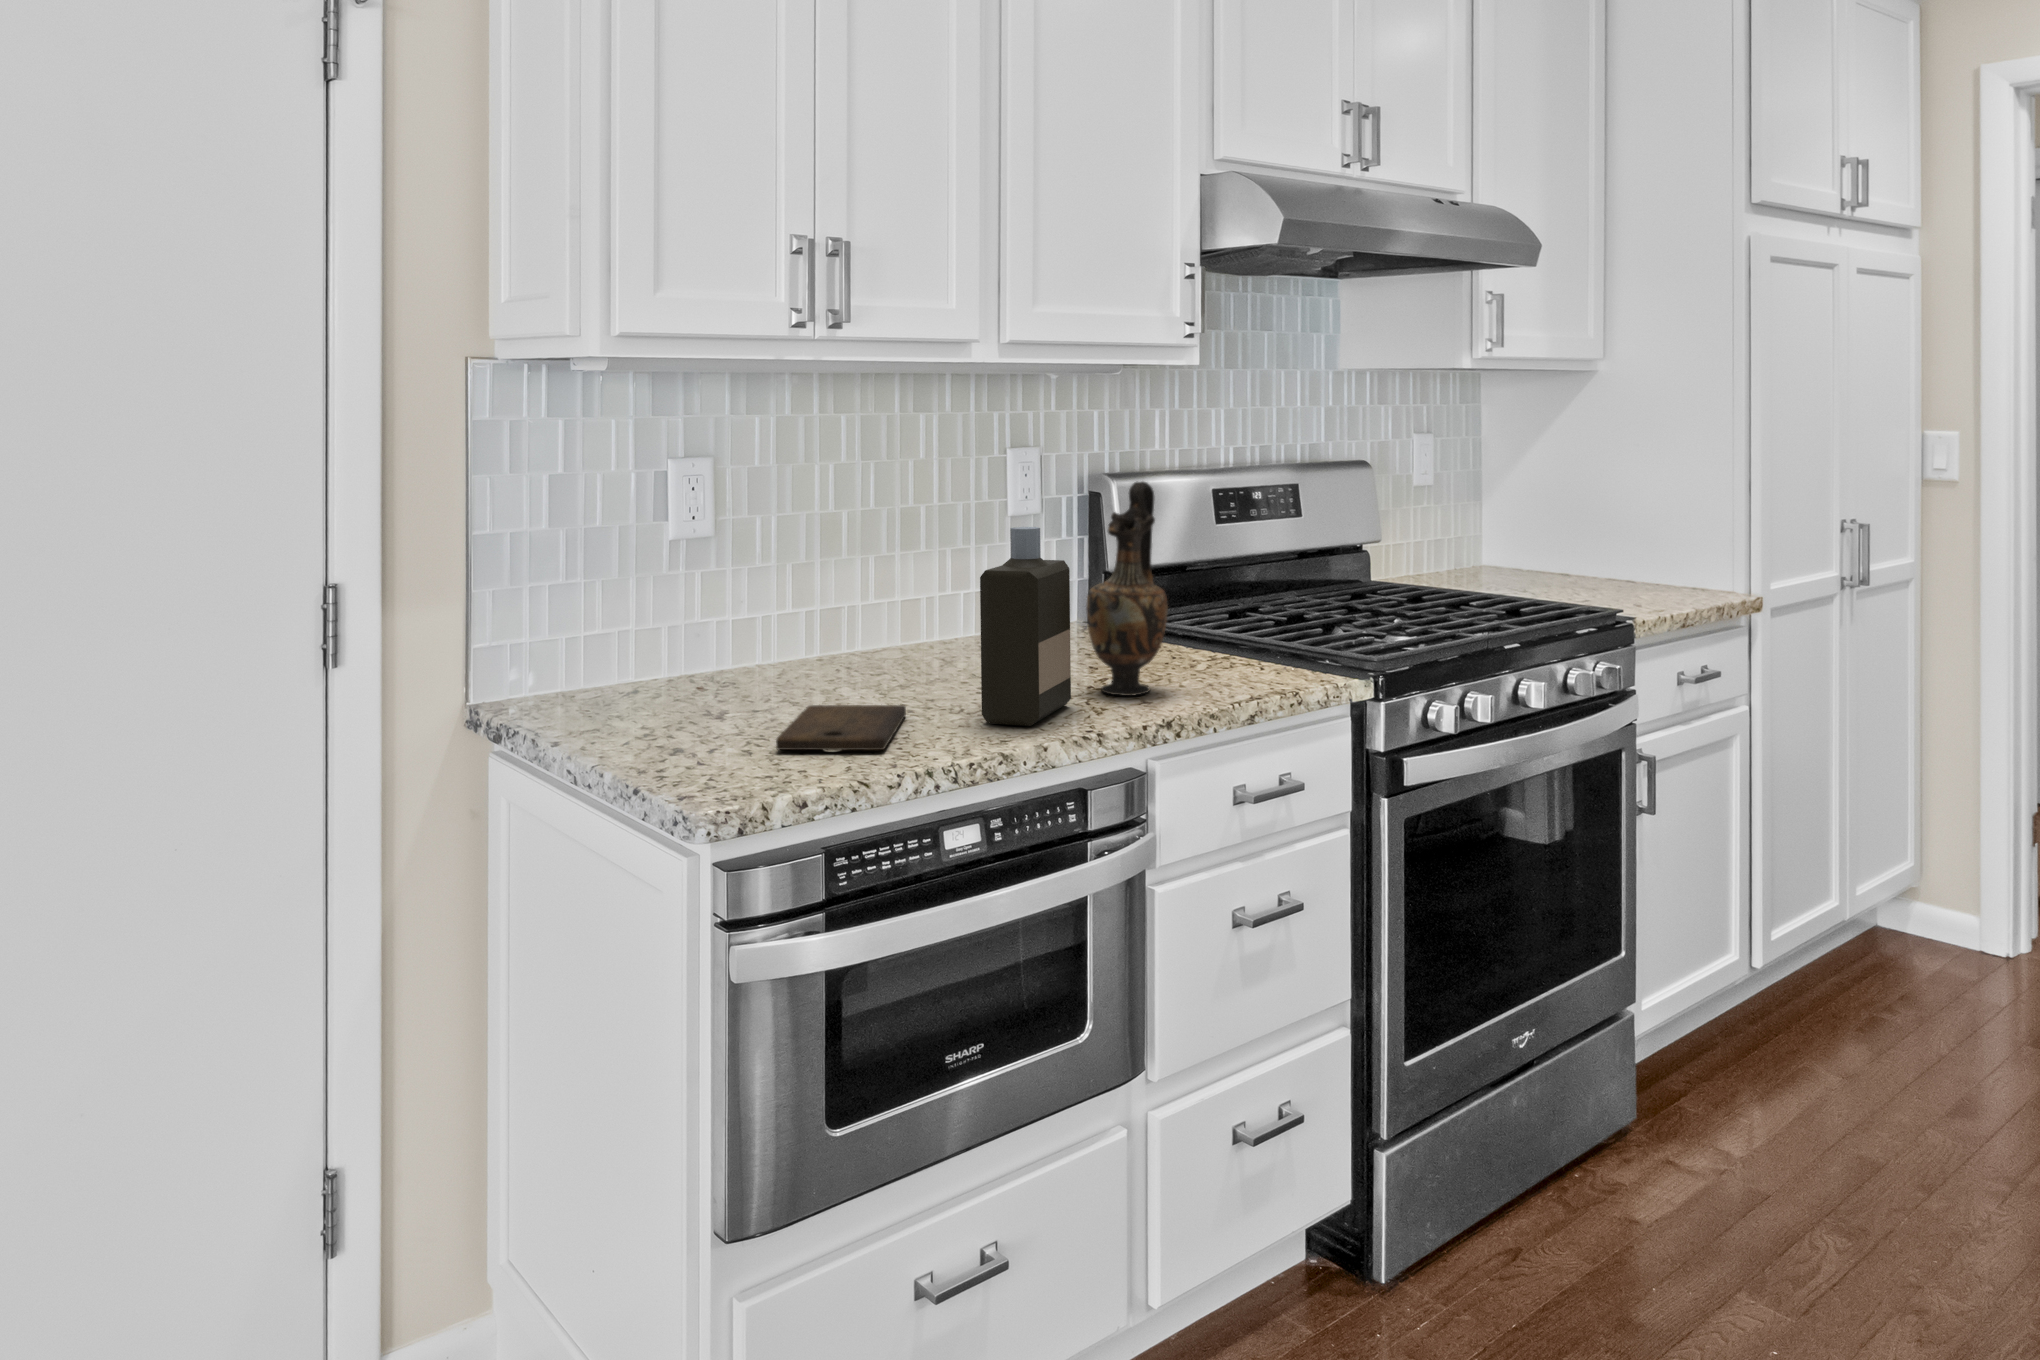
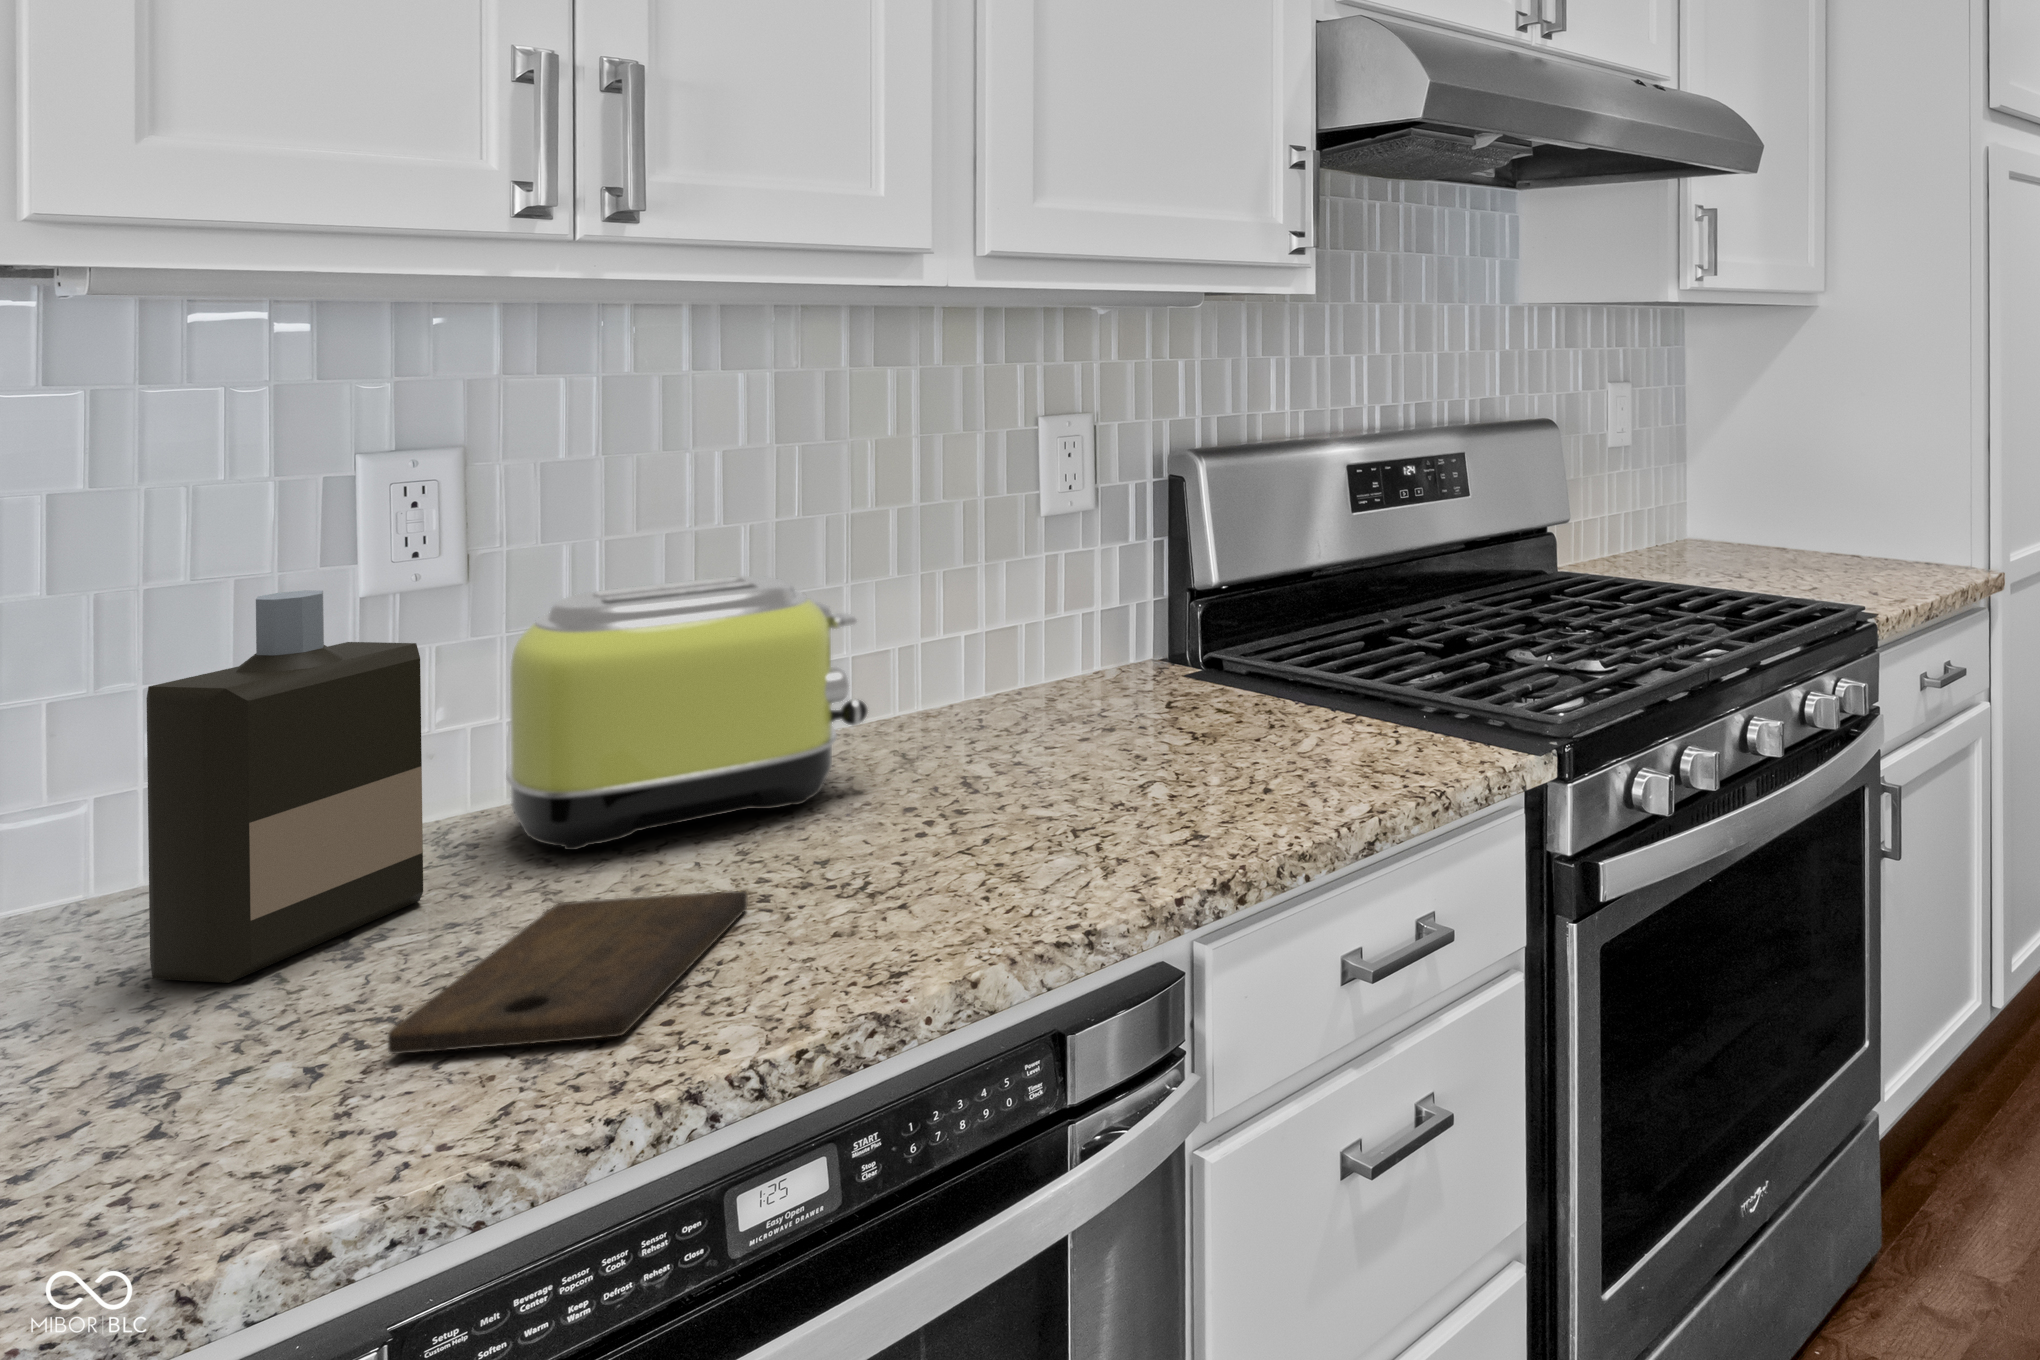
vase: present [1086,481,1168,696] -> none [1103,475,1236,826]
bottle: present [980,527,1071,726] -> present [146,590,423,983]
toaster: none [744,543,934,691] -> present [506,576,868,850]

